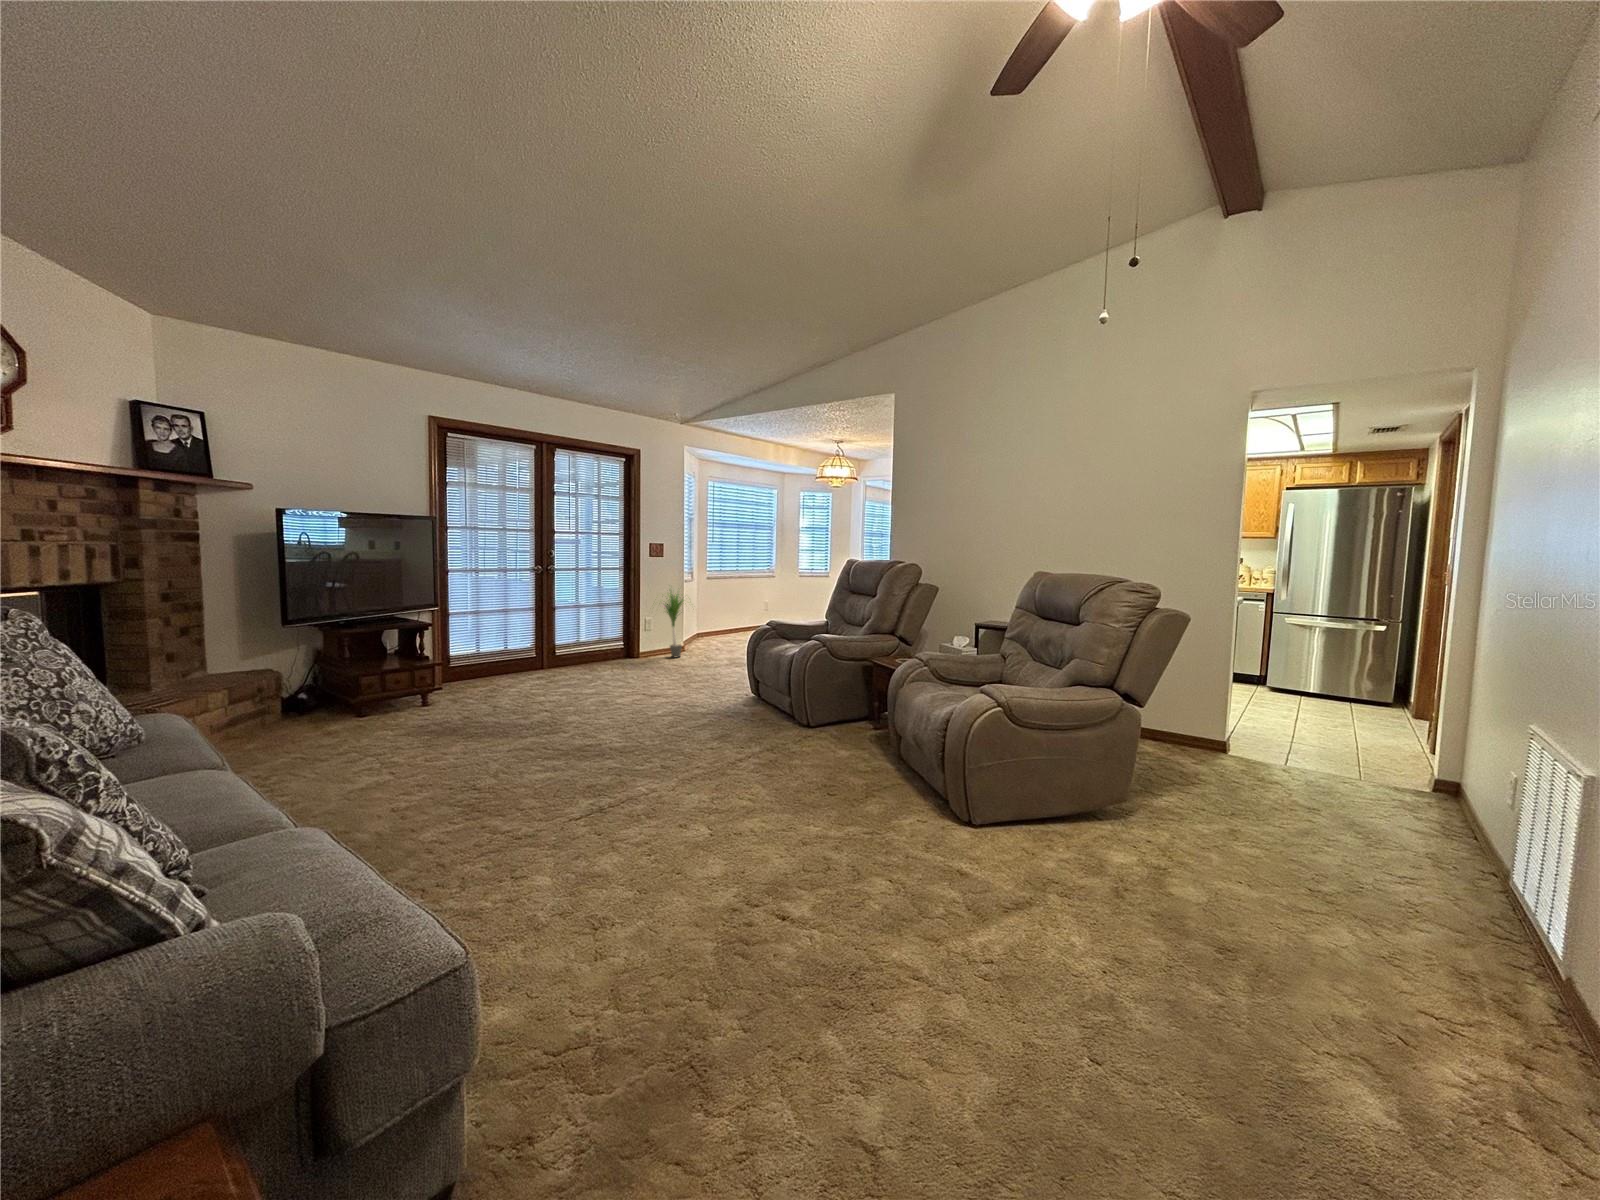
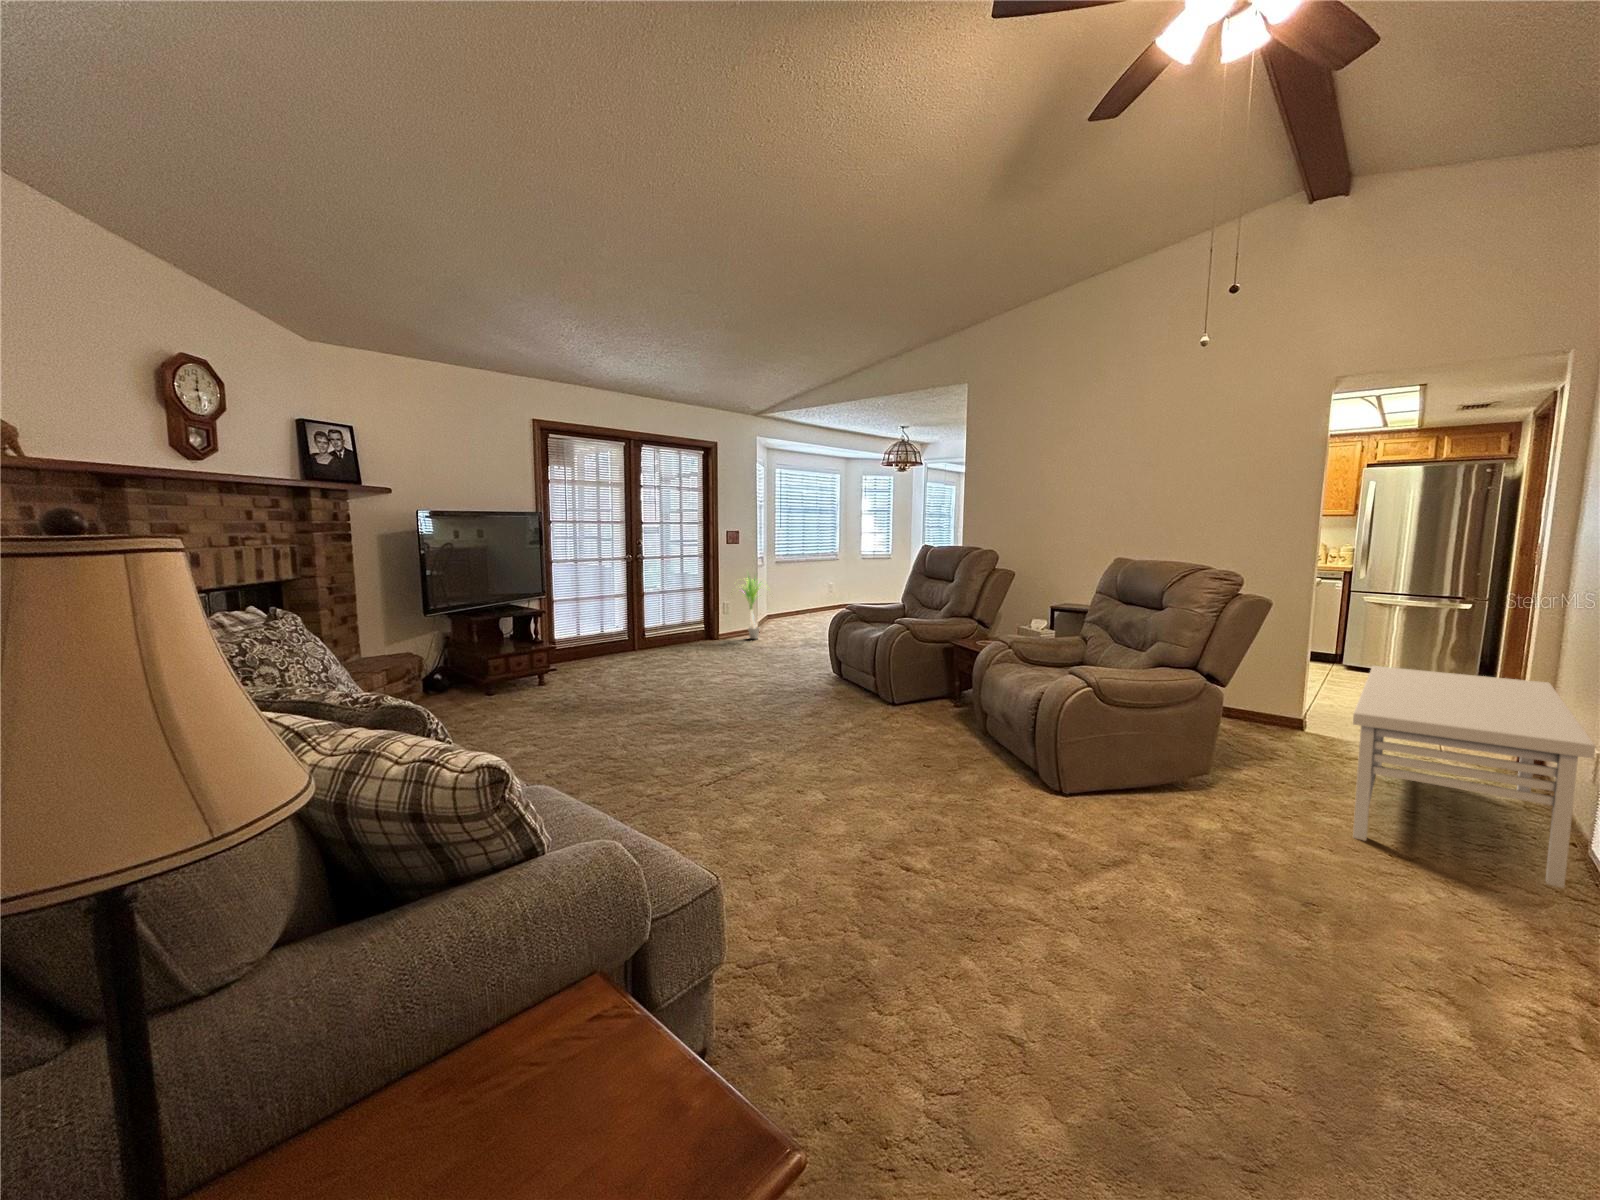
storage bench: none [1271,686,1519,926] -> present [1353,666,1595,888]

